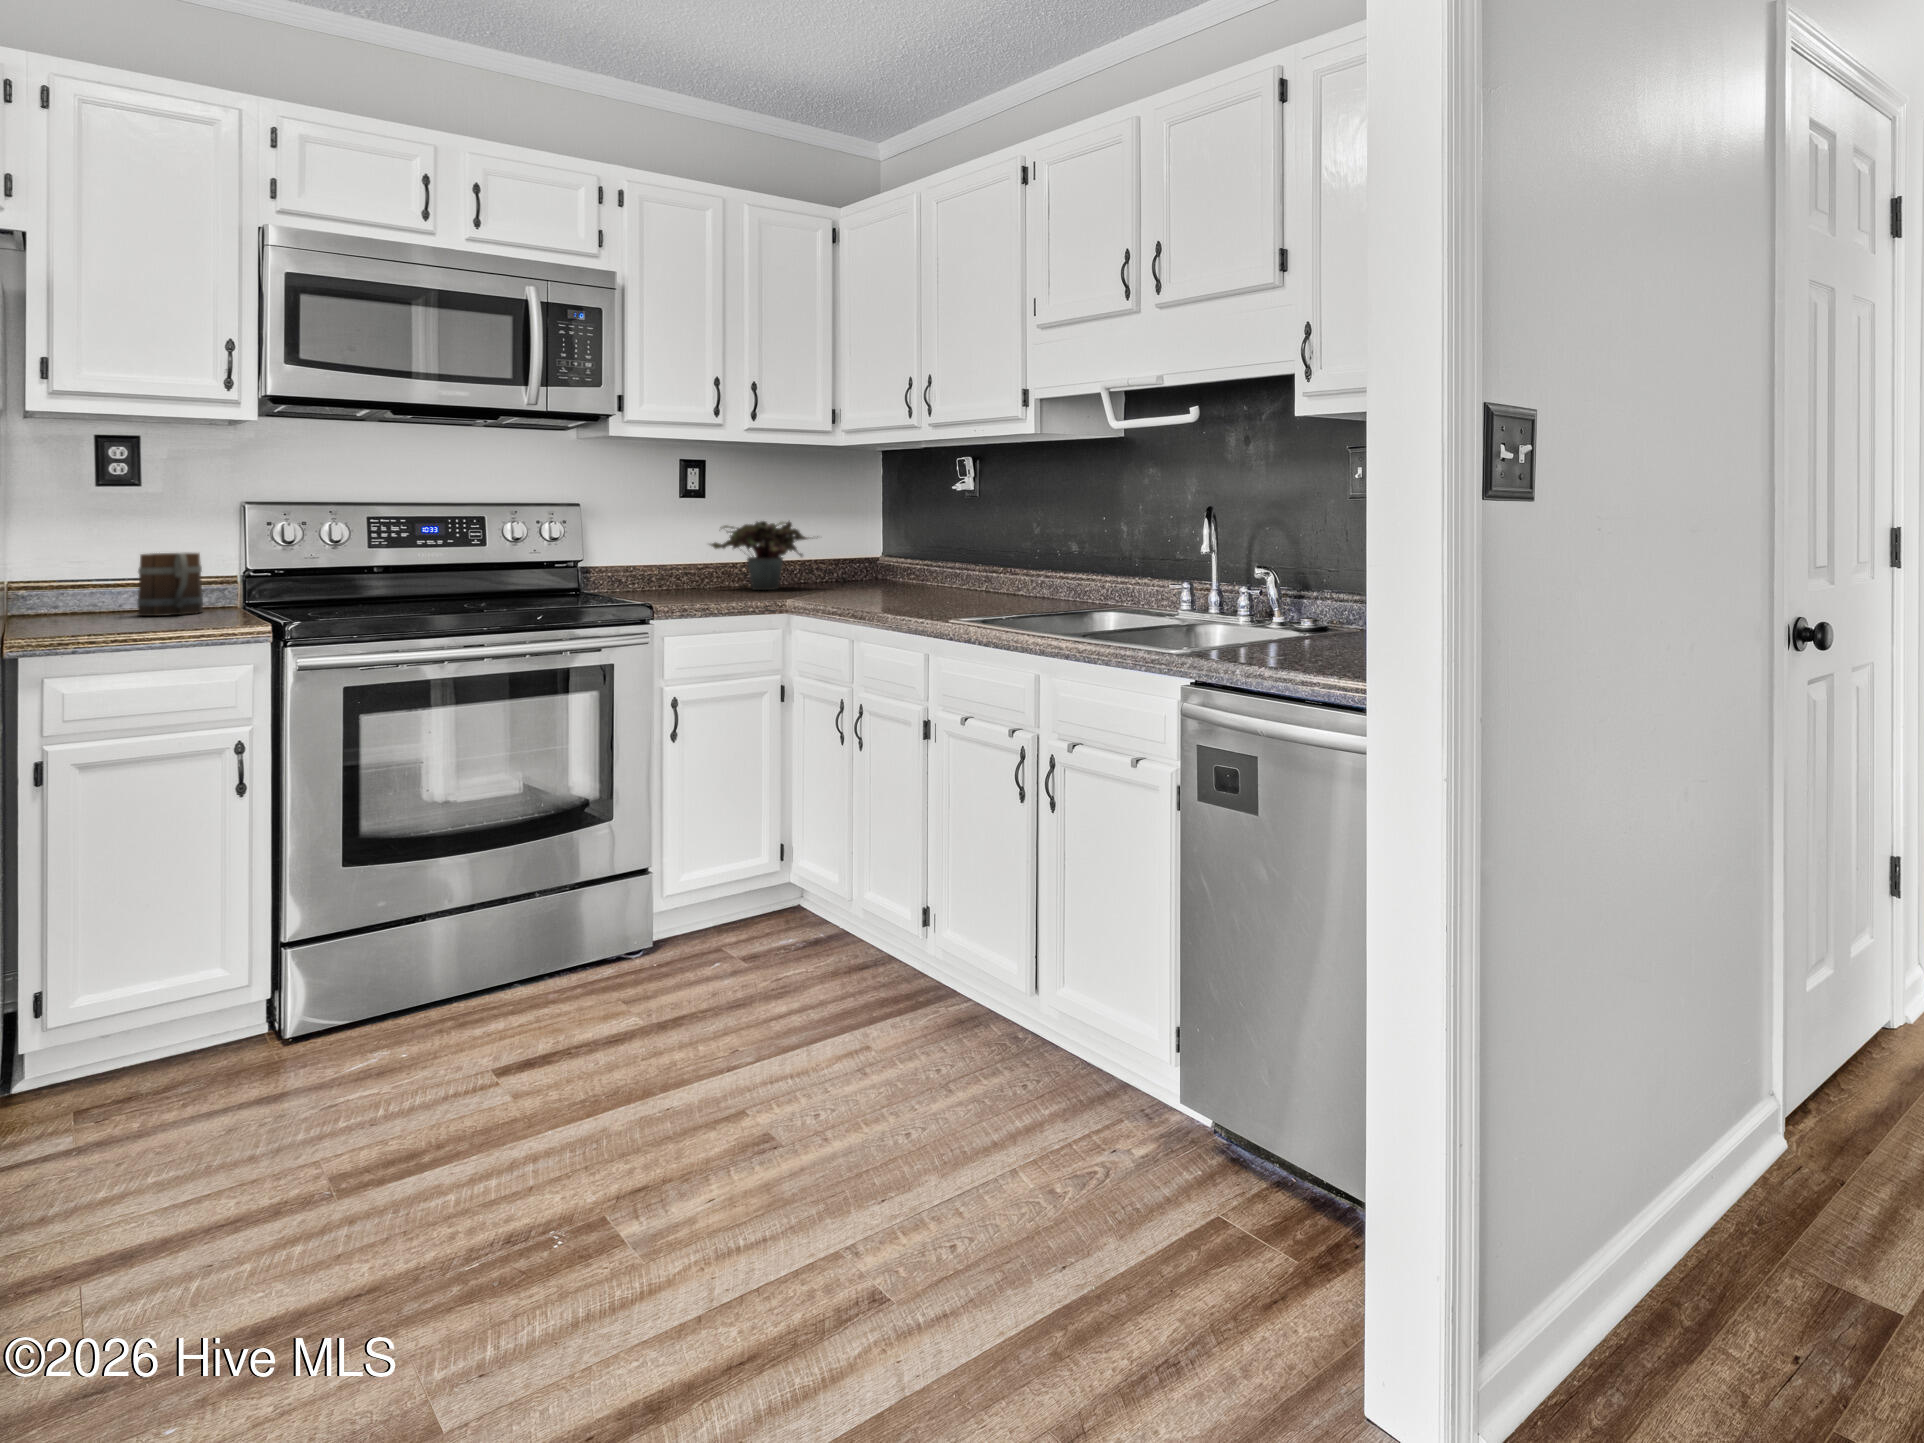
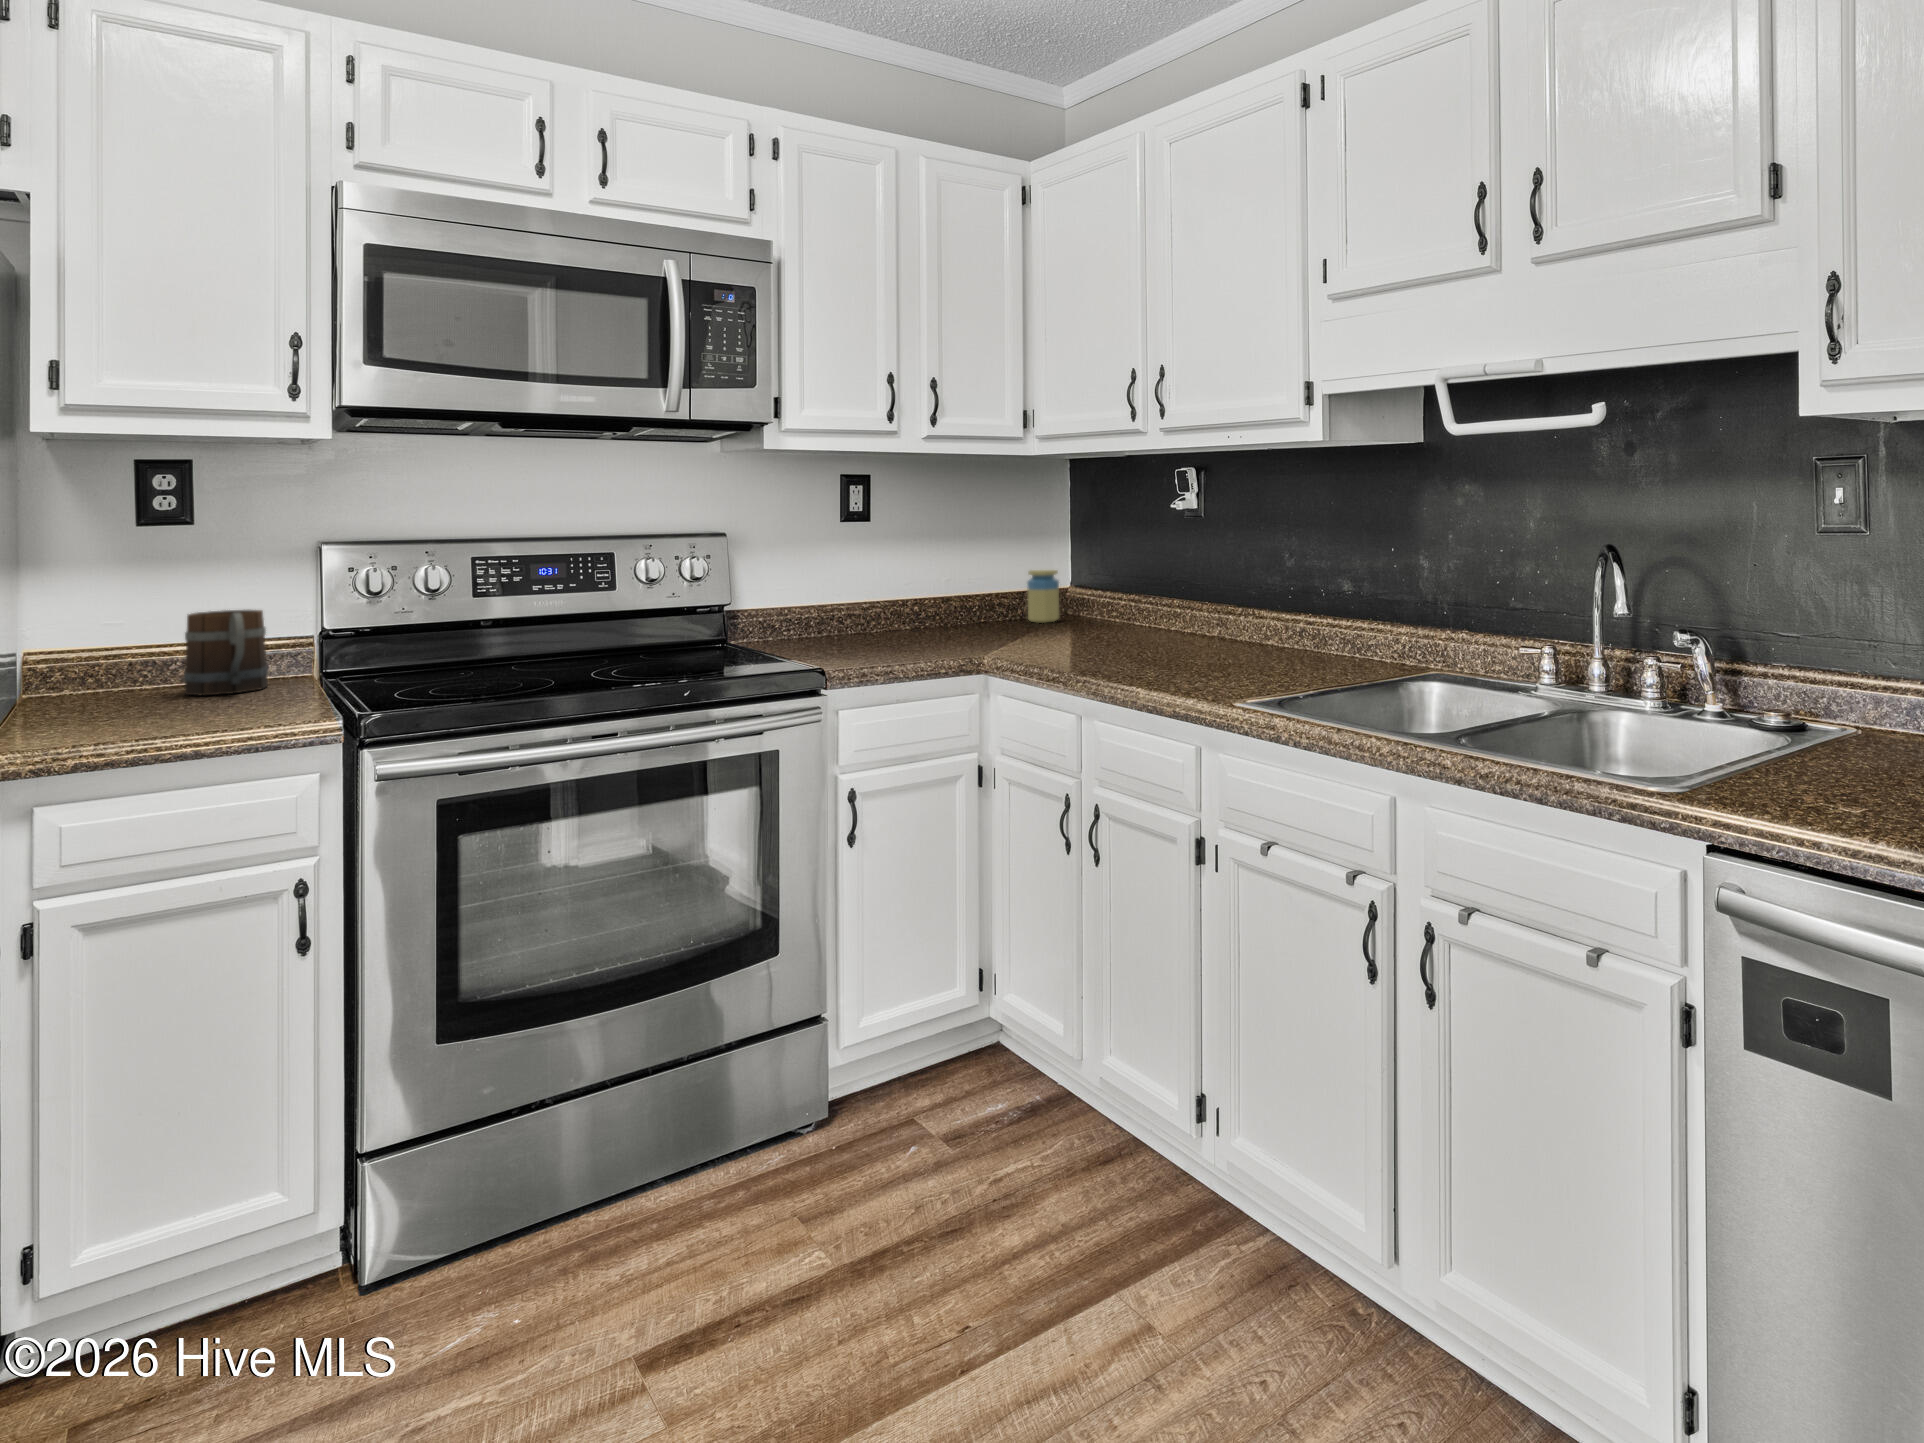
potted plant: present [710,521,818,590] -> none [875,551,1013,638]
jar: none [841,540,868,582] -> present [1027,570,1059,623]

